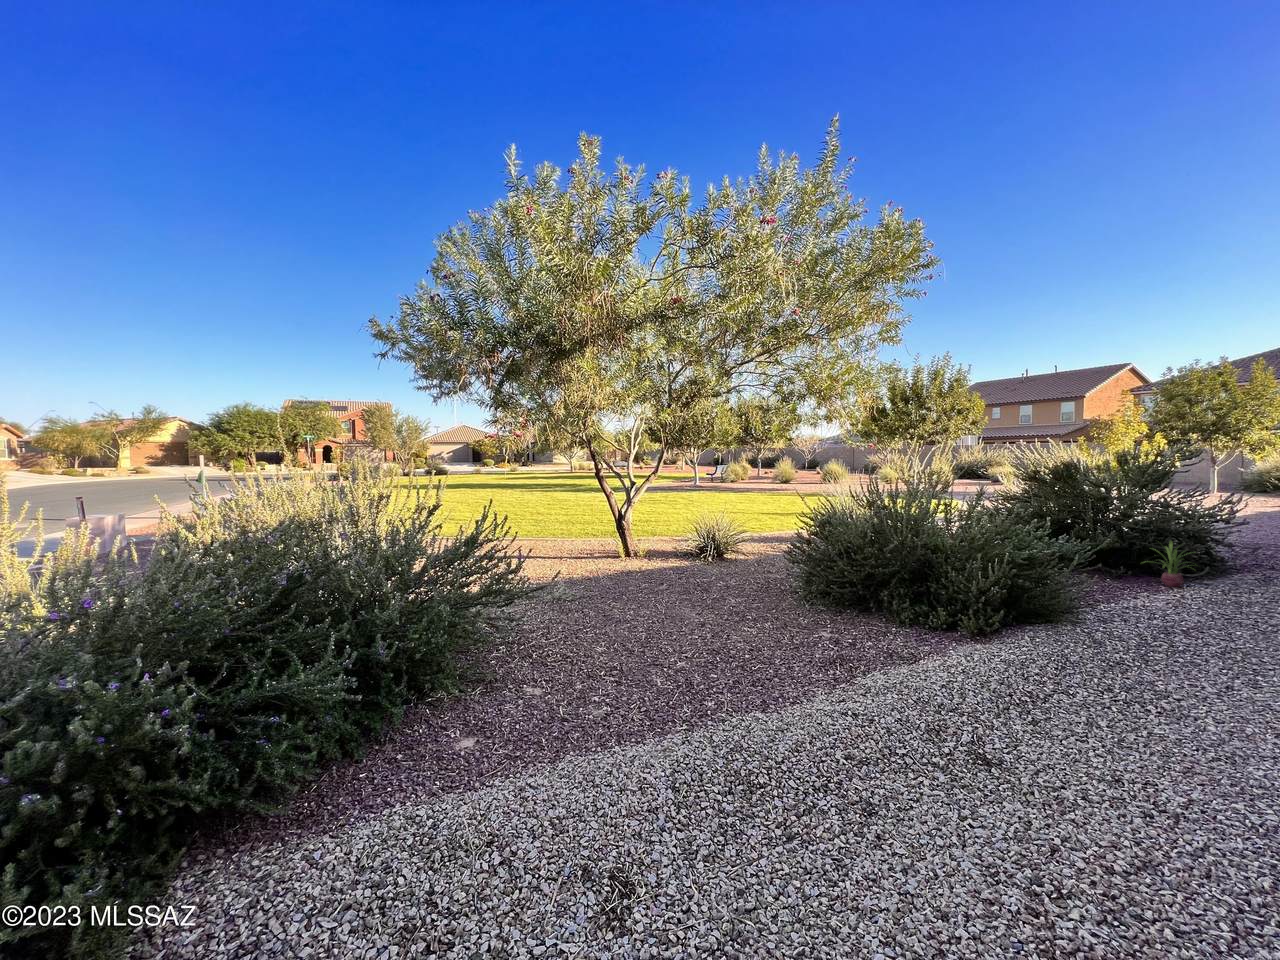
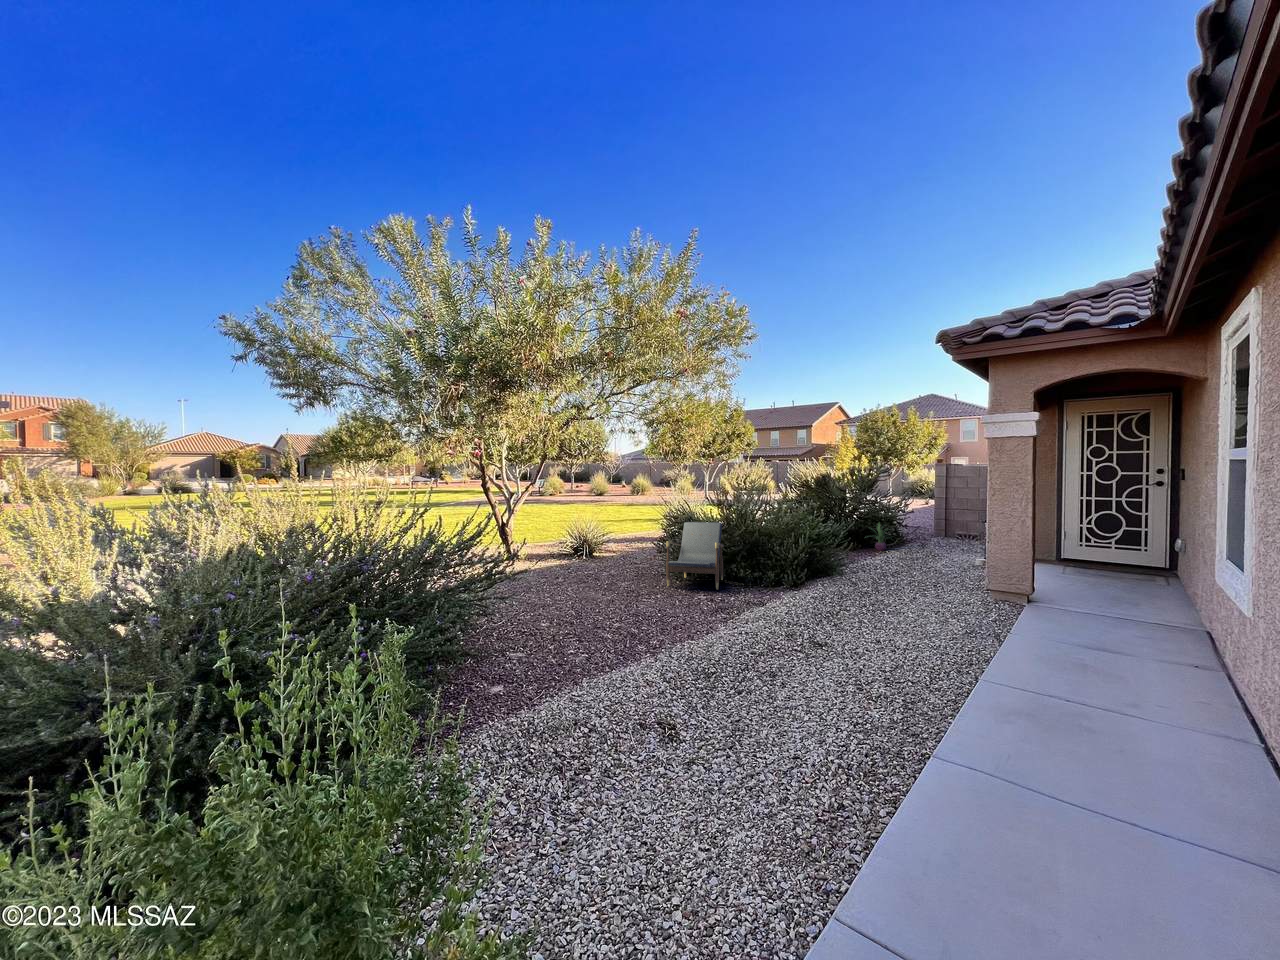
lounge chair: none [785,526,875,628] -> present [666,522,724,590]

